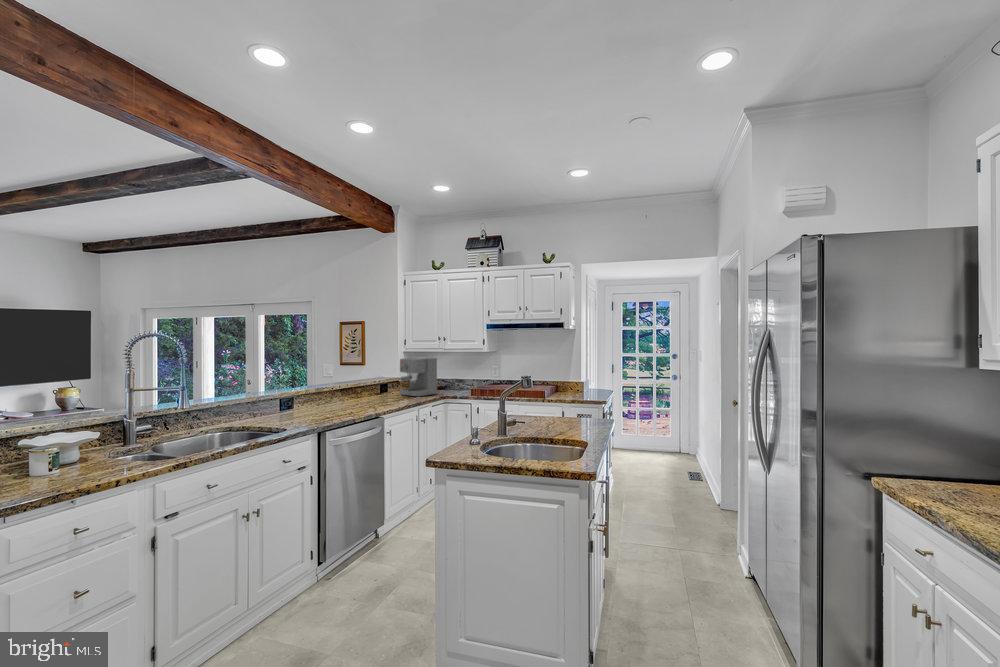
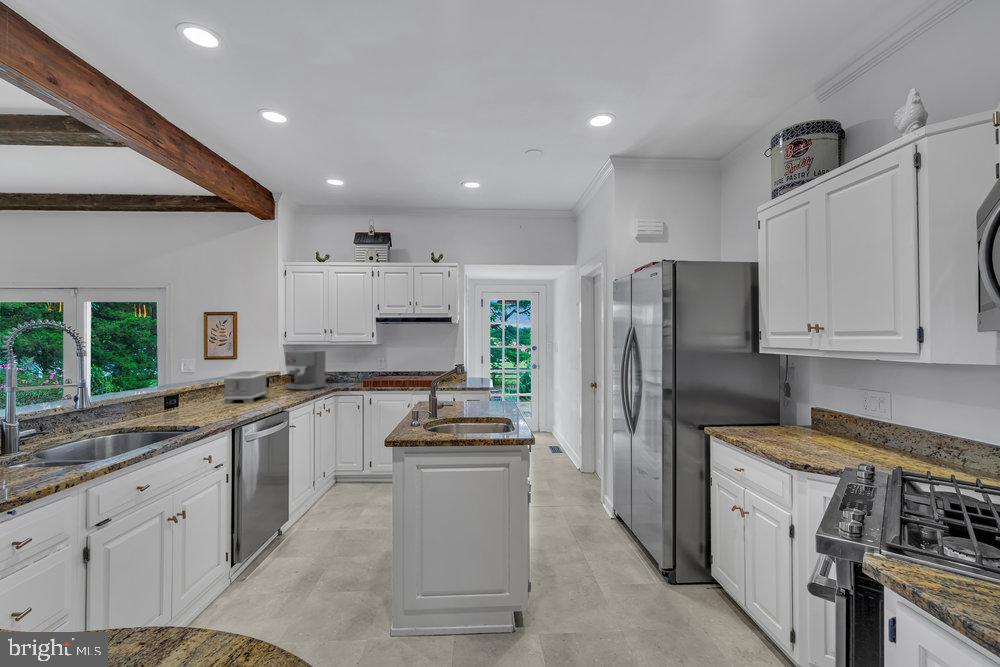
toaster: none [333,377,376,408] -> present [223,371,267,403]

